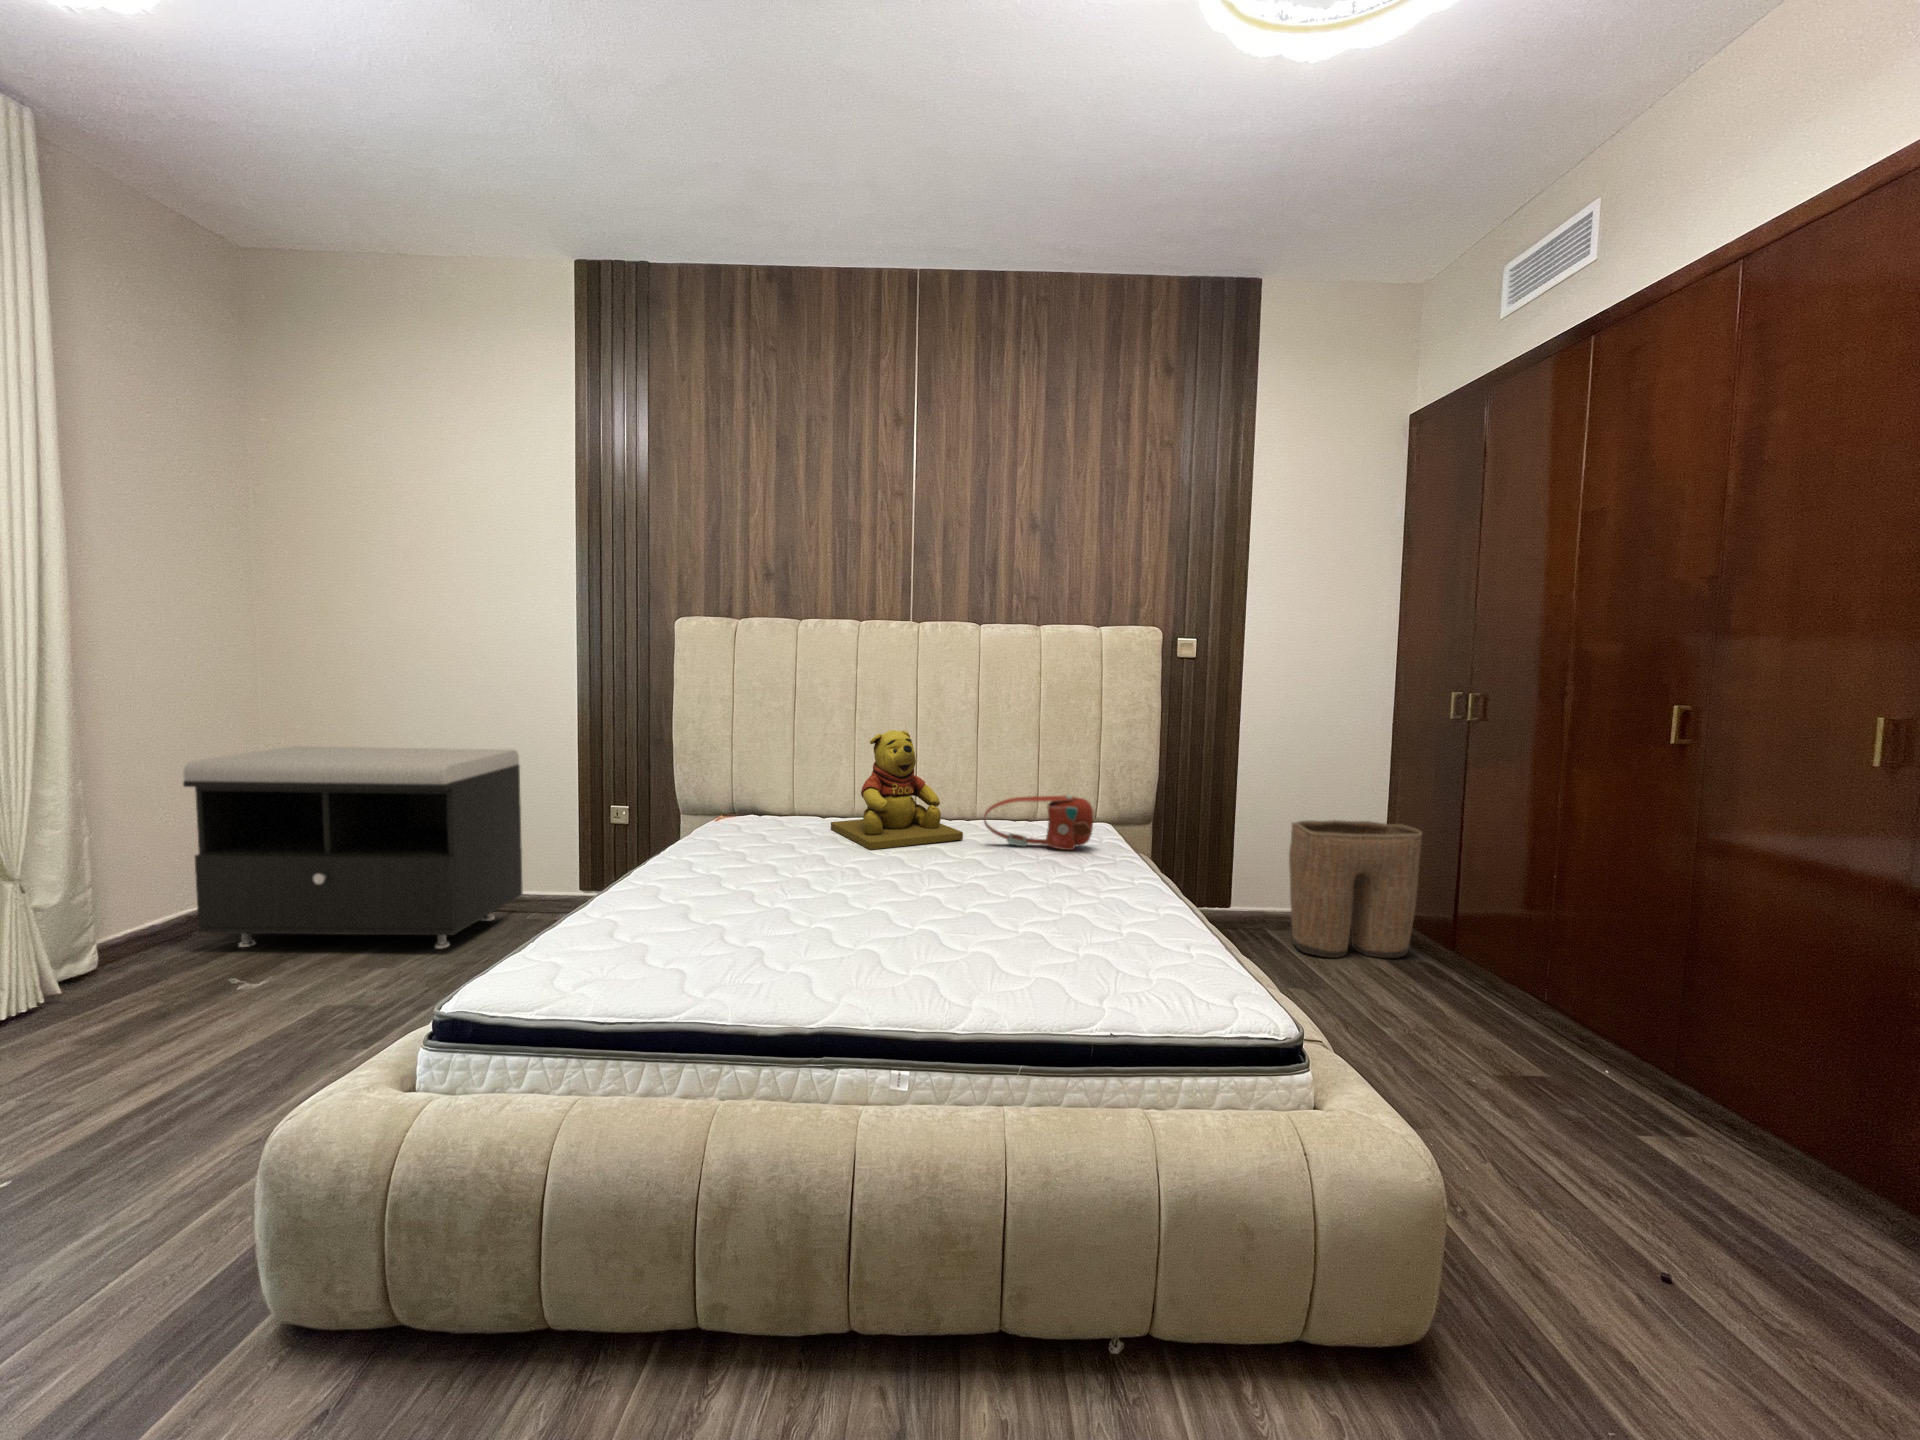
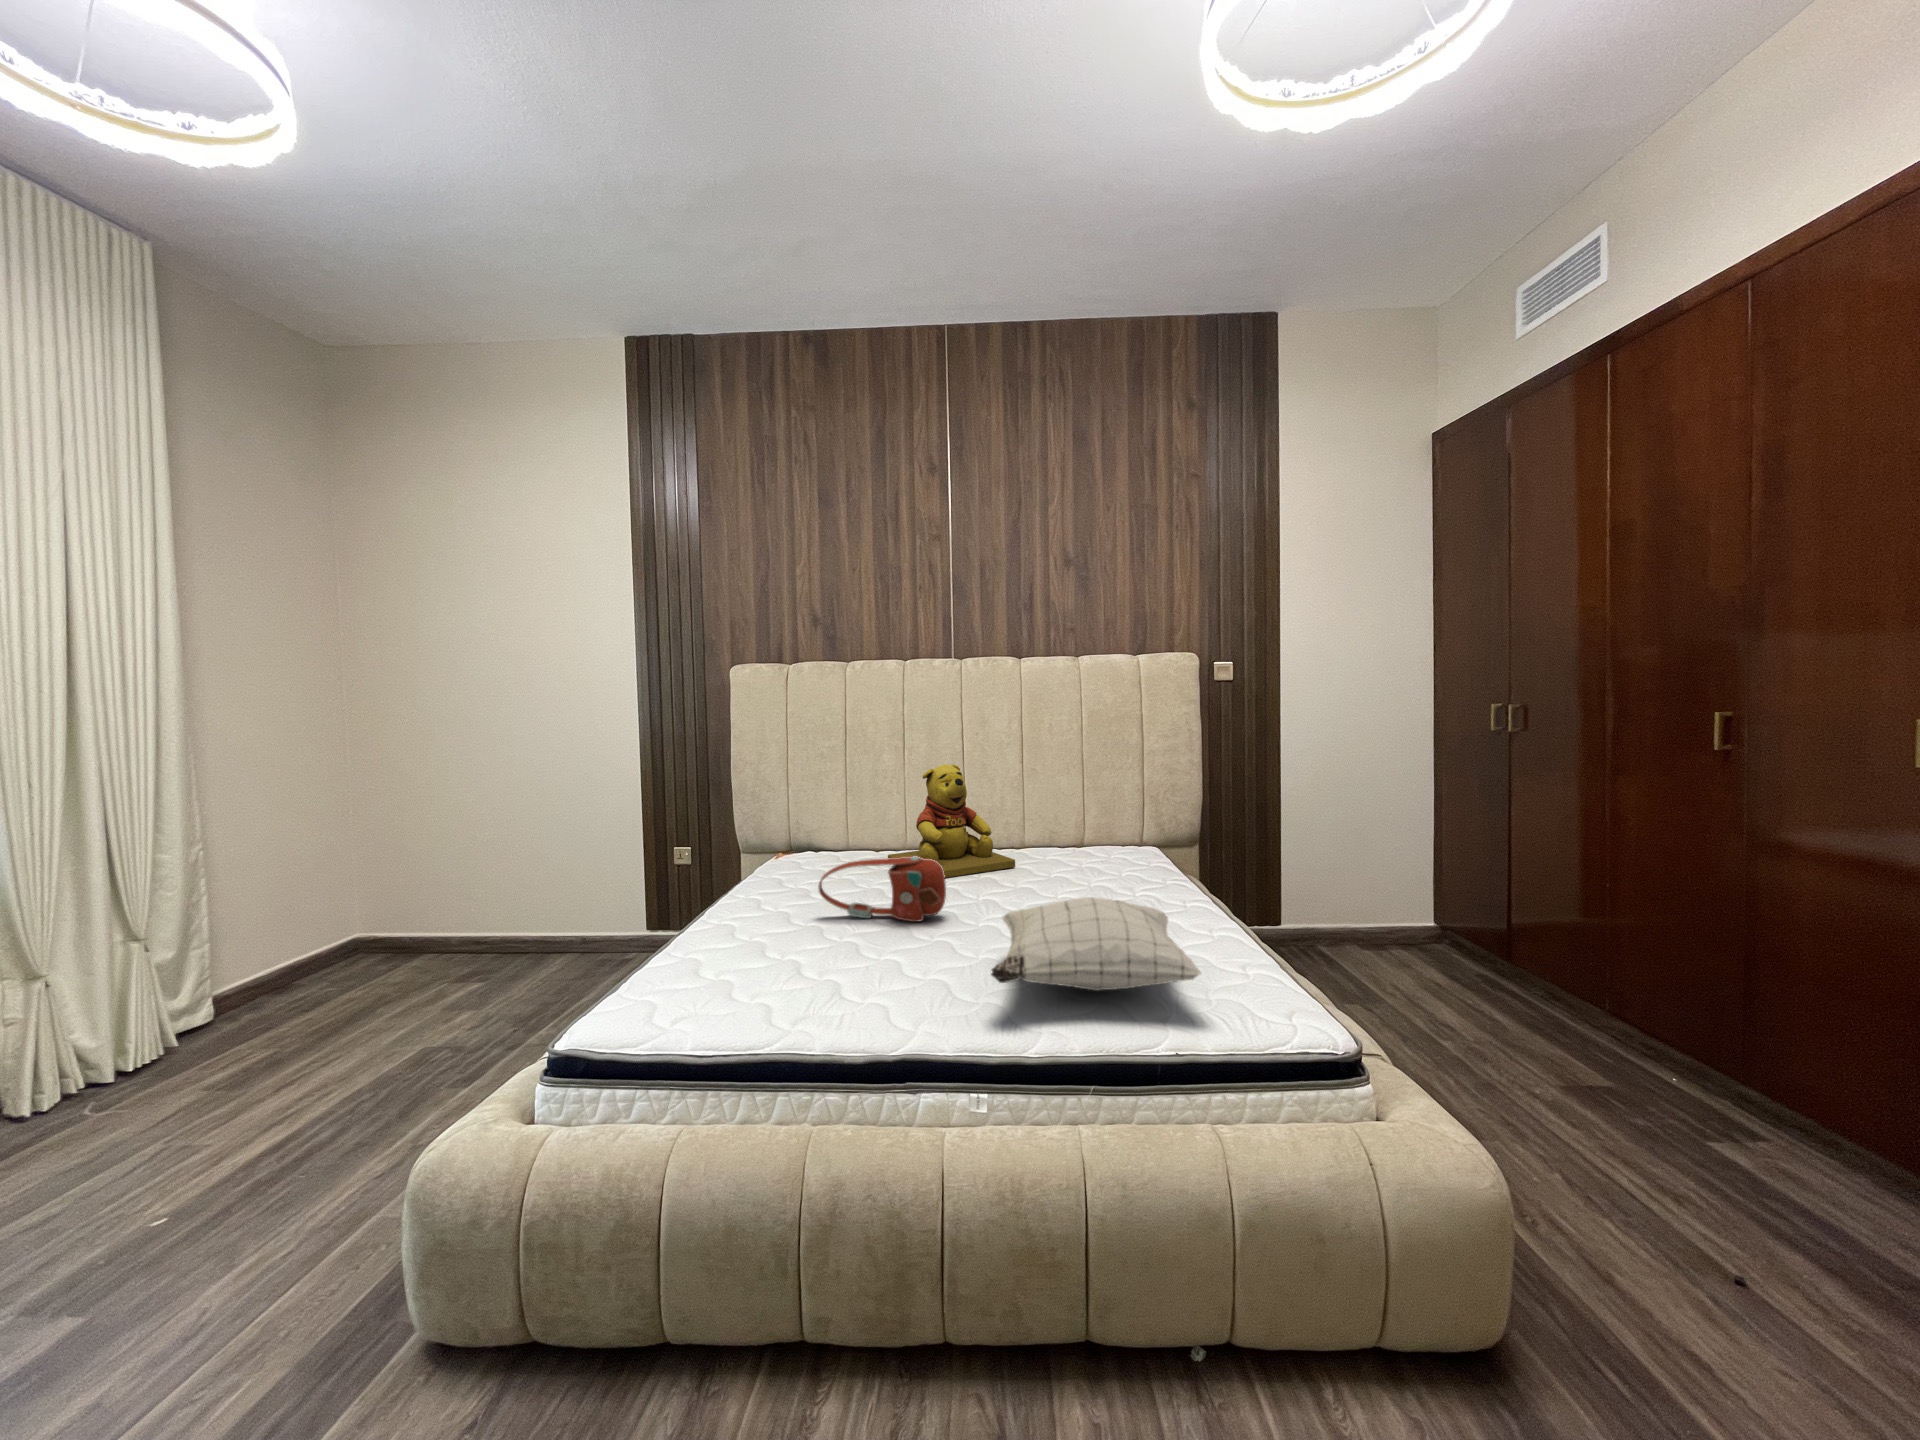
storage bench: present [183,746,523,949] -> none [289,796,597,993]
handbag: present [984,795,1093,850] -> present [818,857,946,922]
laundry basket: present [1289,820,1422,958] -> none [1334,833,1465,969]
pillow: none [919,870,1141,965] -> present [991,897,1201,991]

